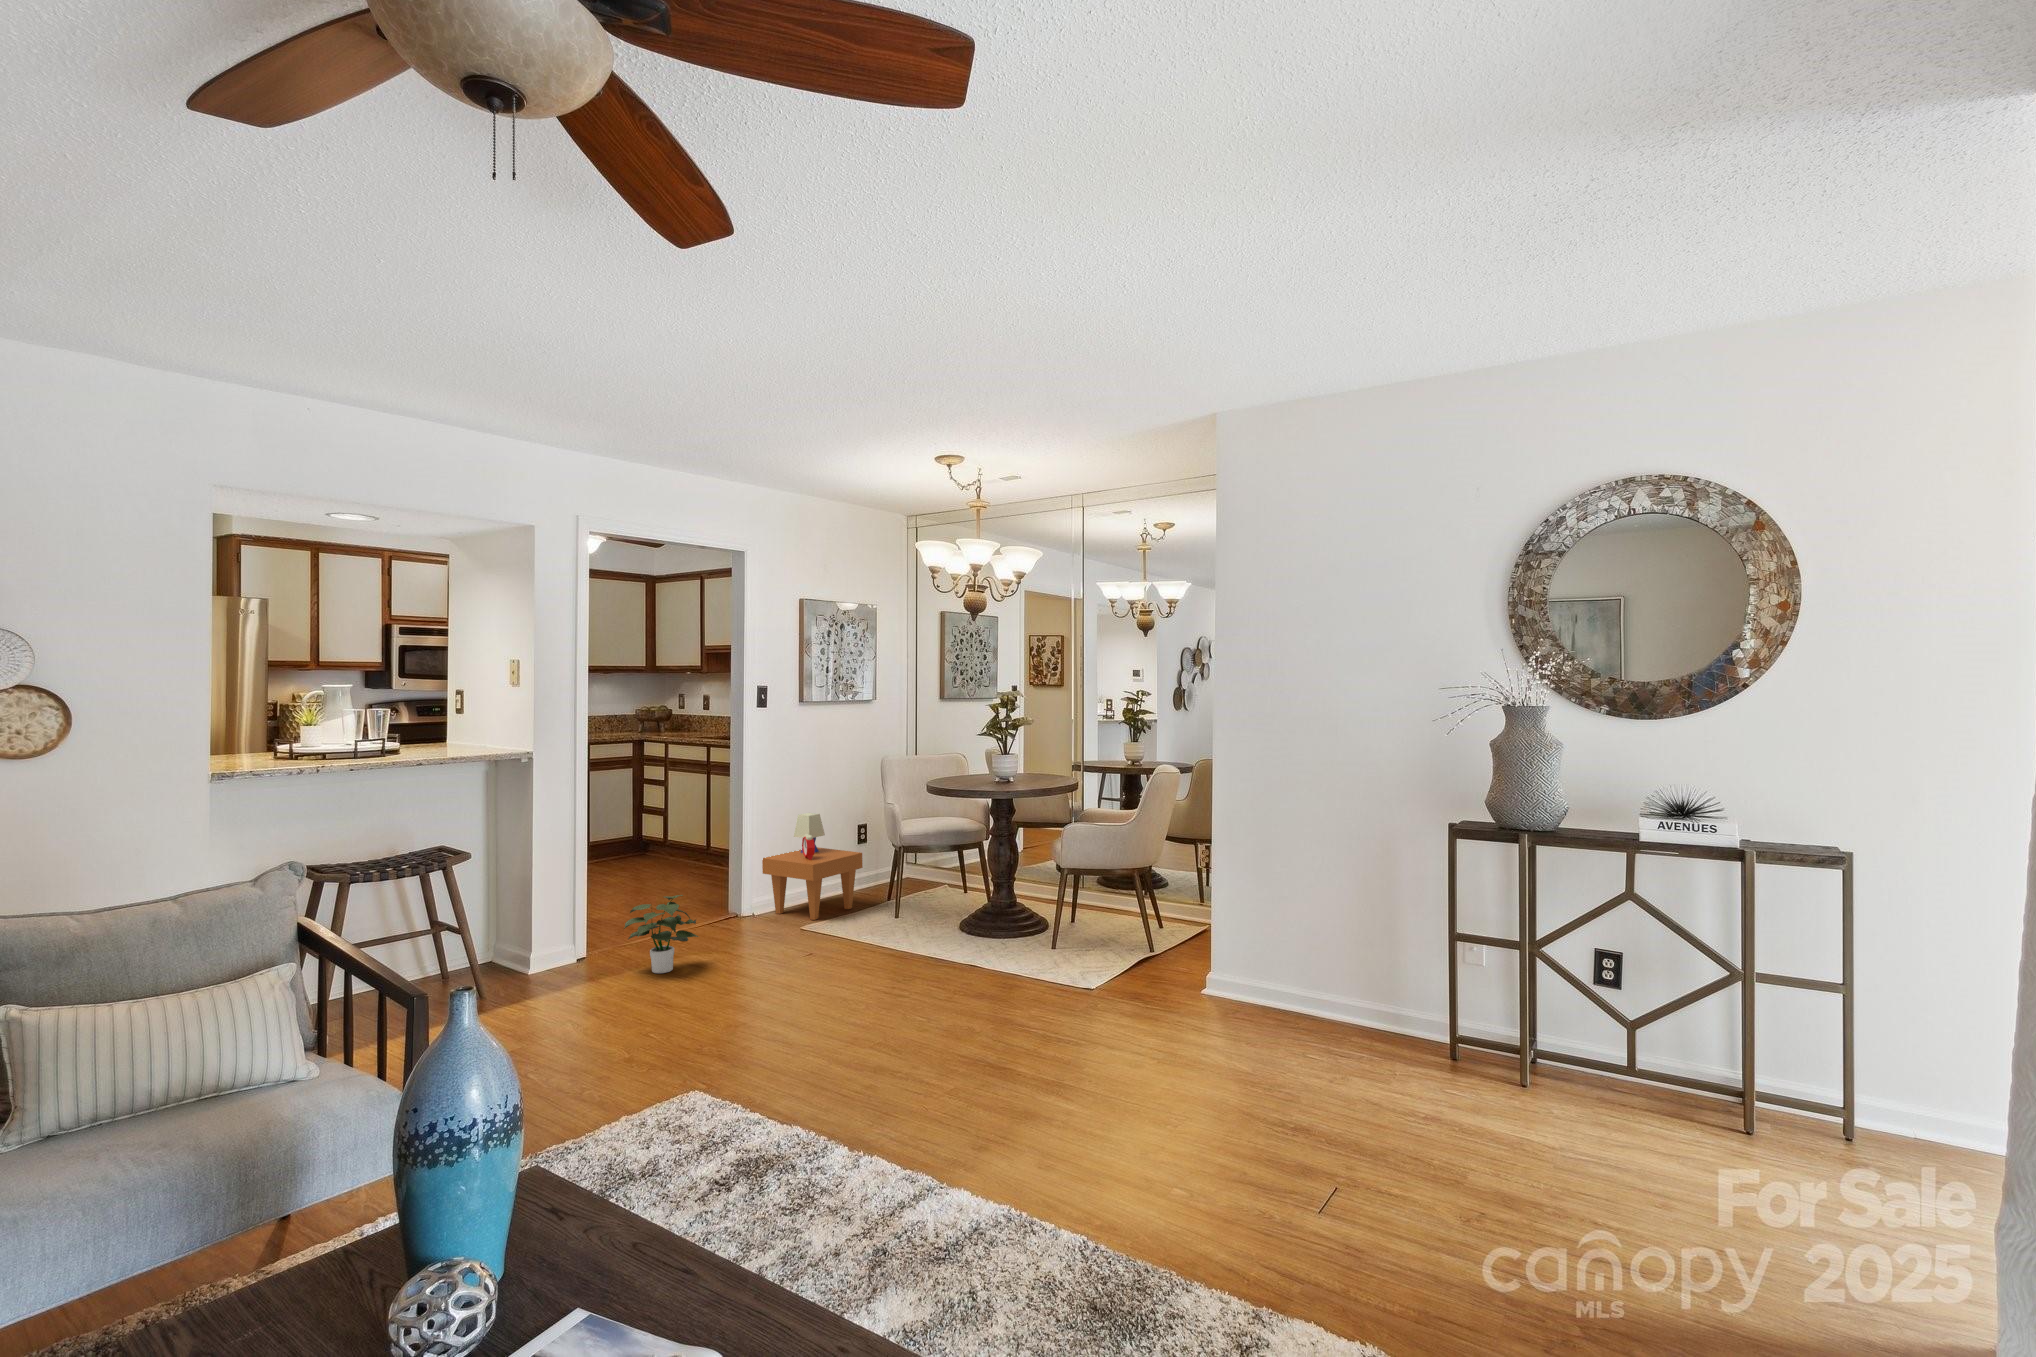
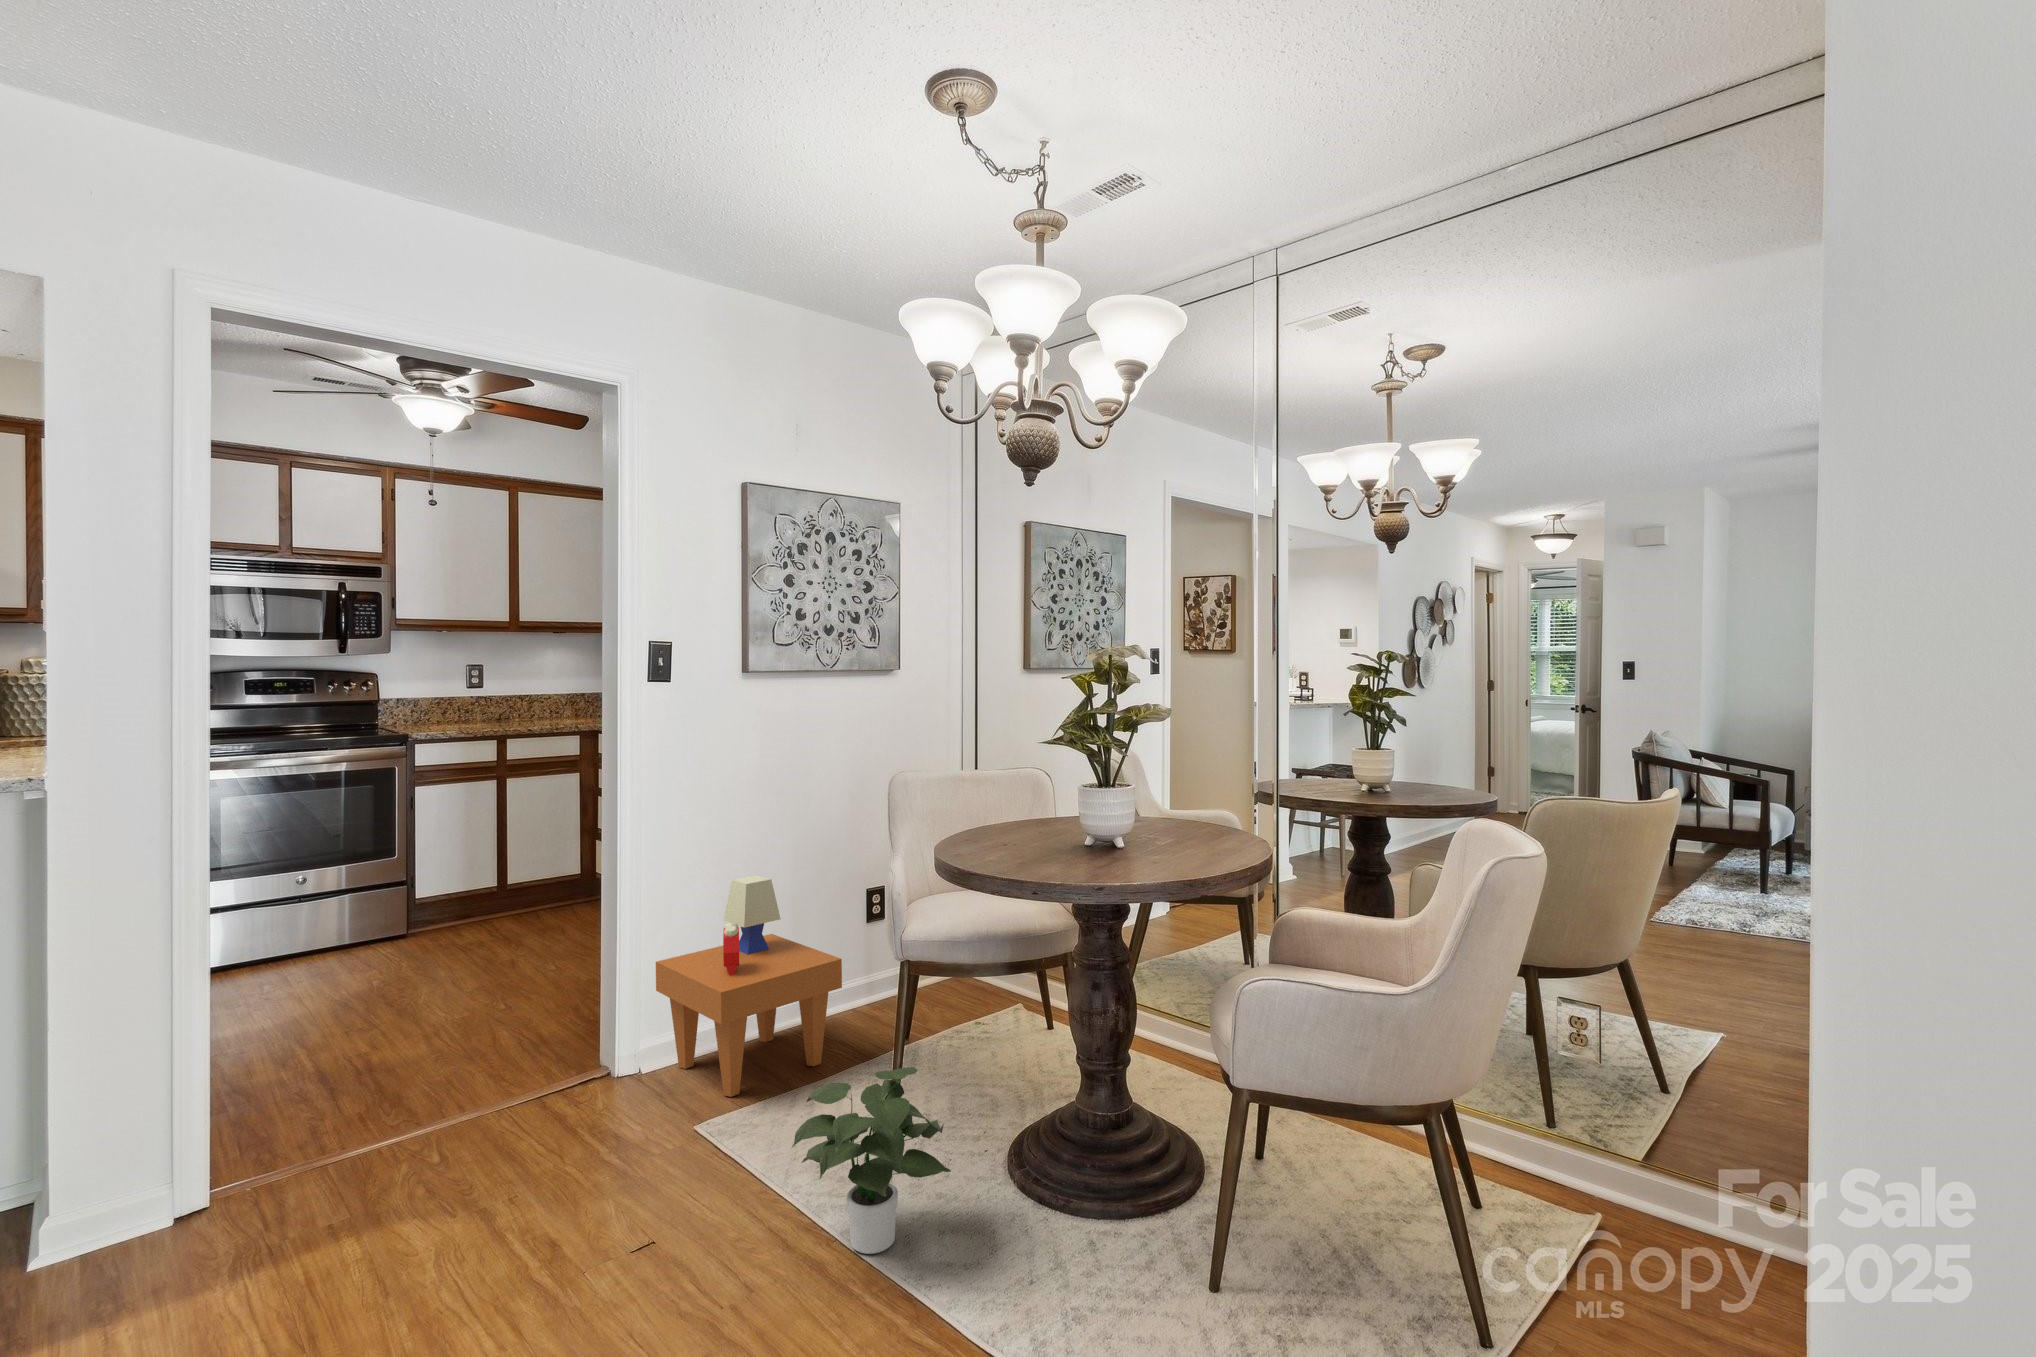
potted plant: present [624,895,698,973] -> present [792,1067,951,1254]

